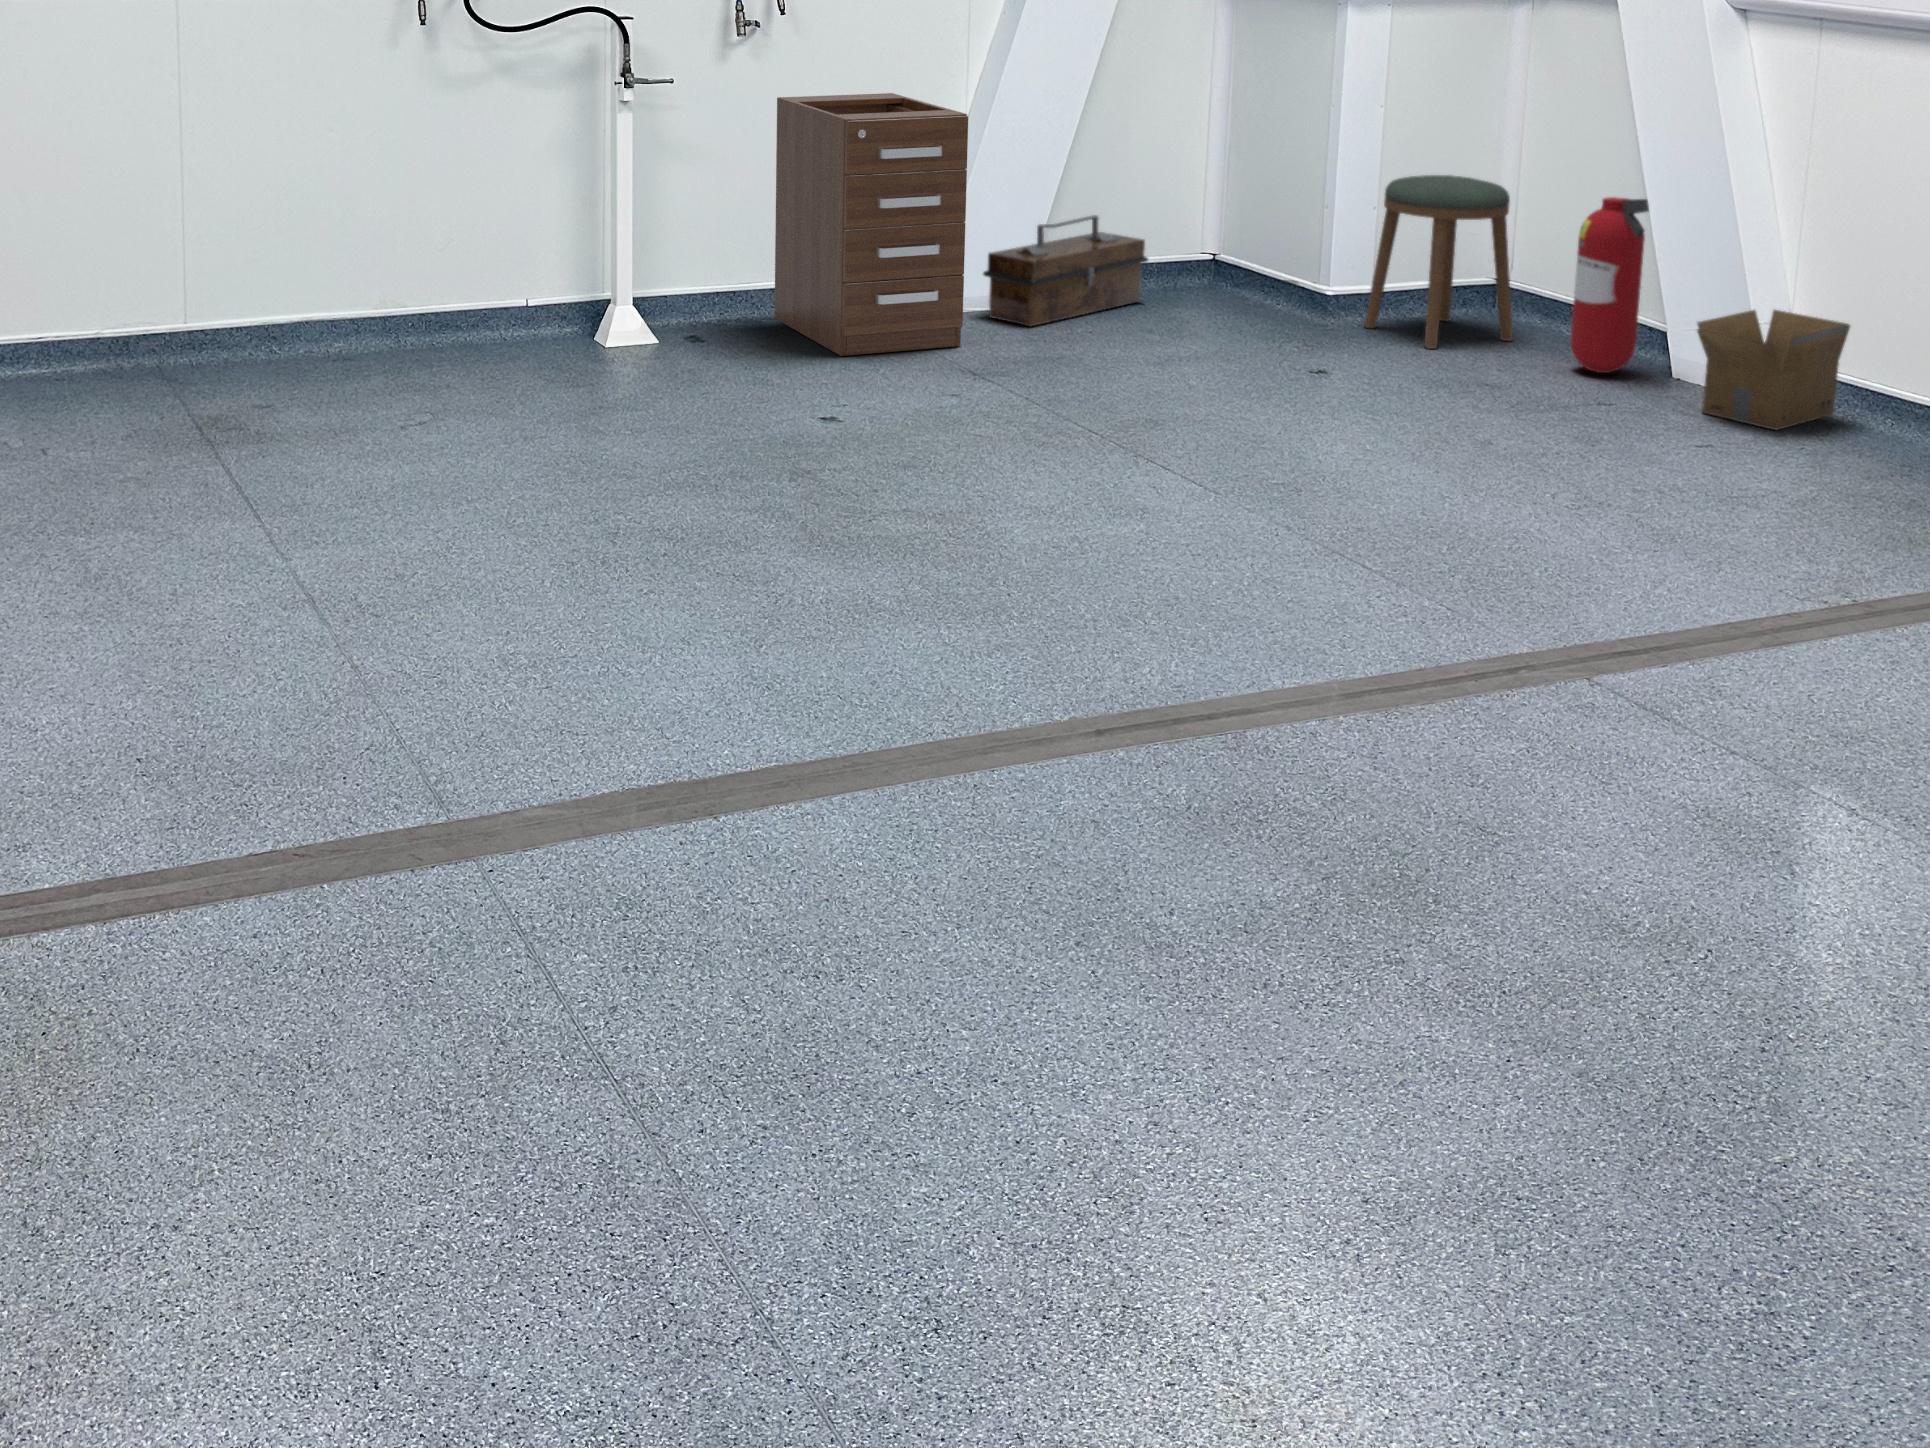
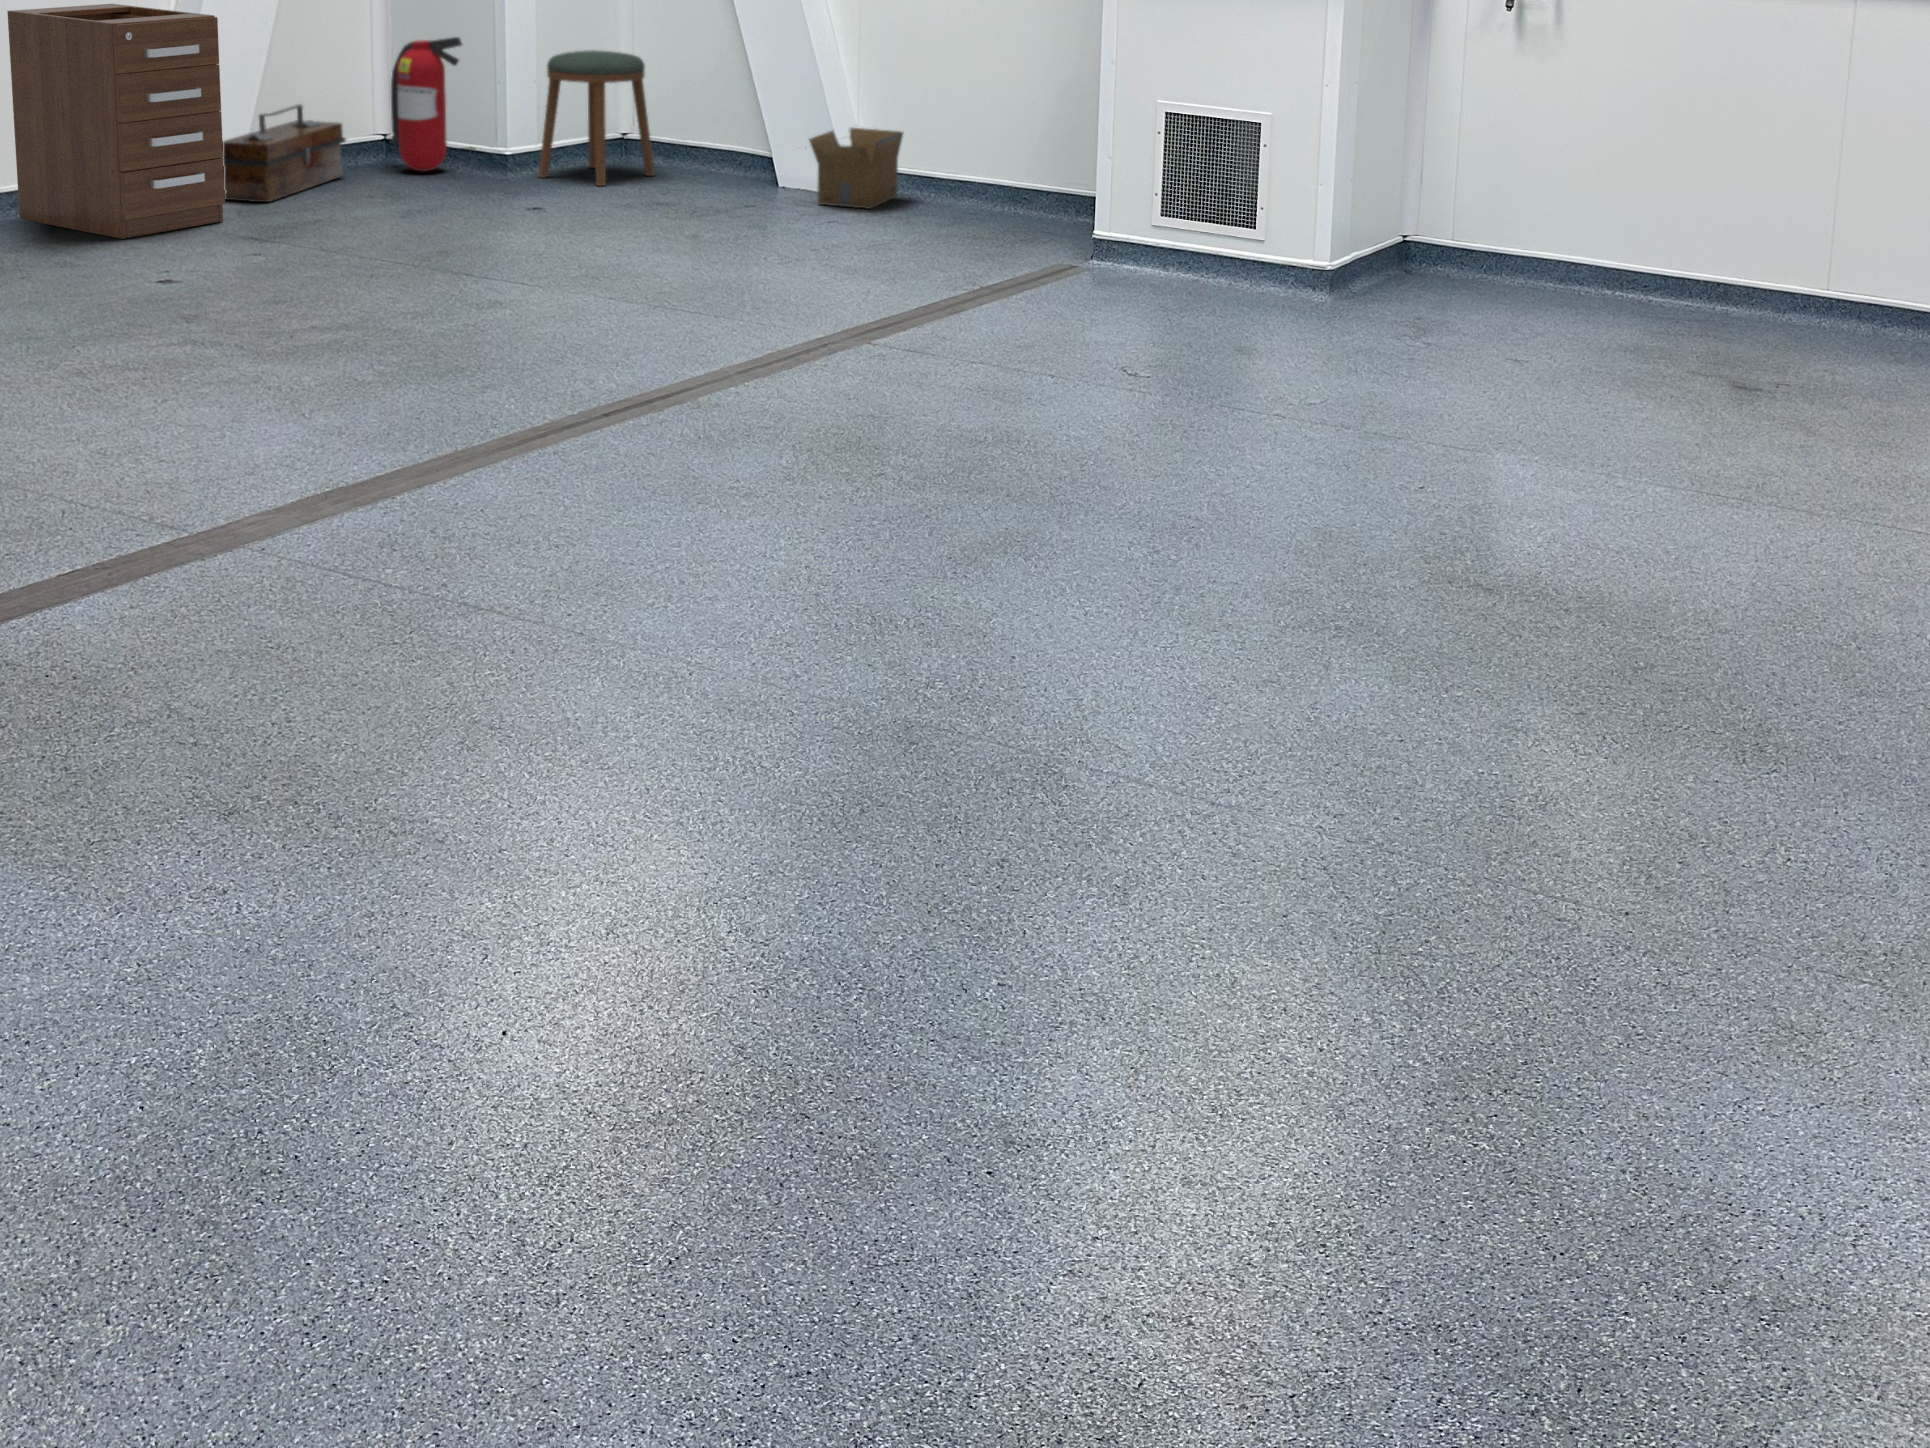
fire extinguisher: present [1571,197,1649,373] -> present [391,37,462,172]

